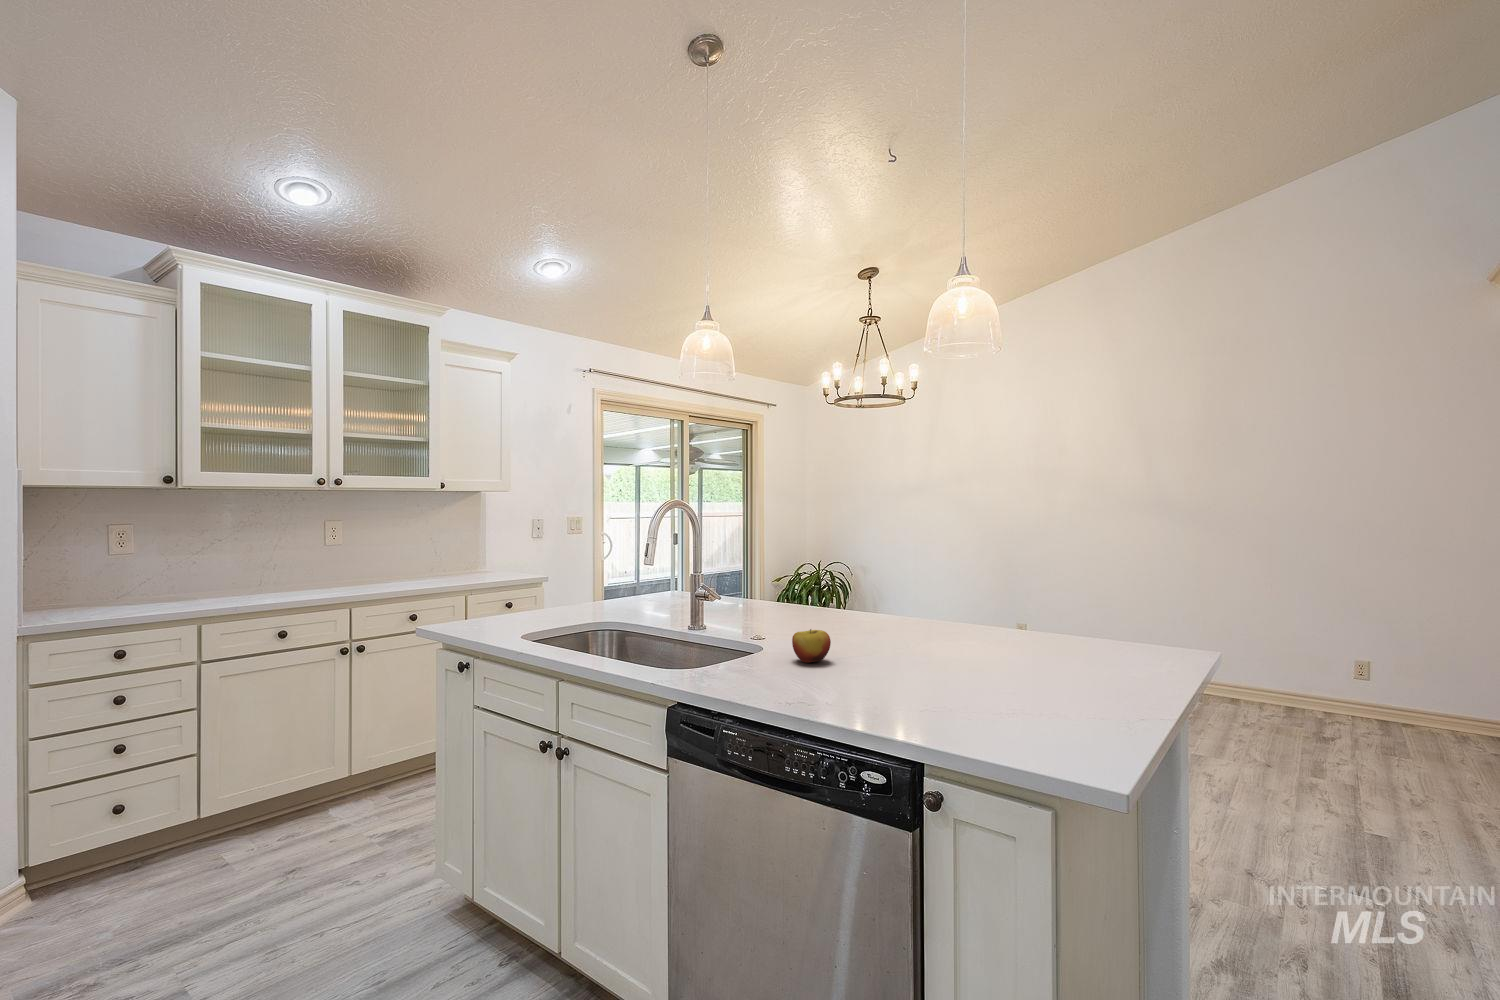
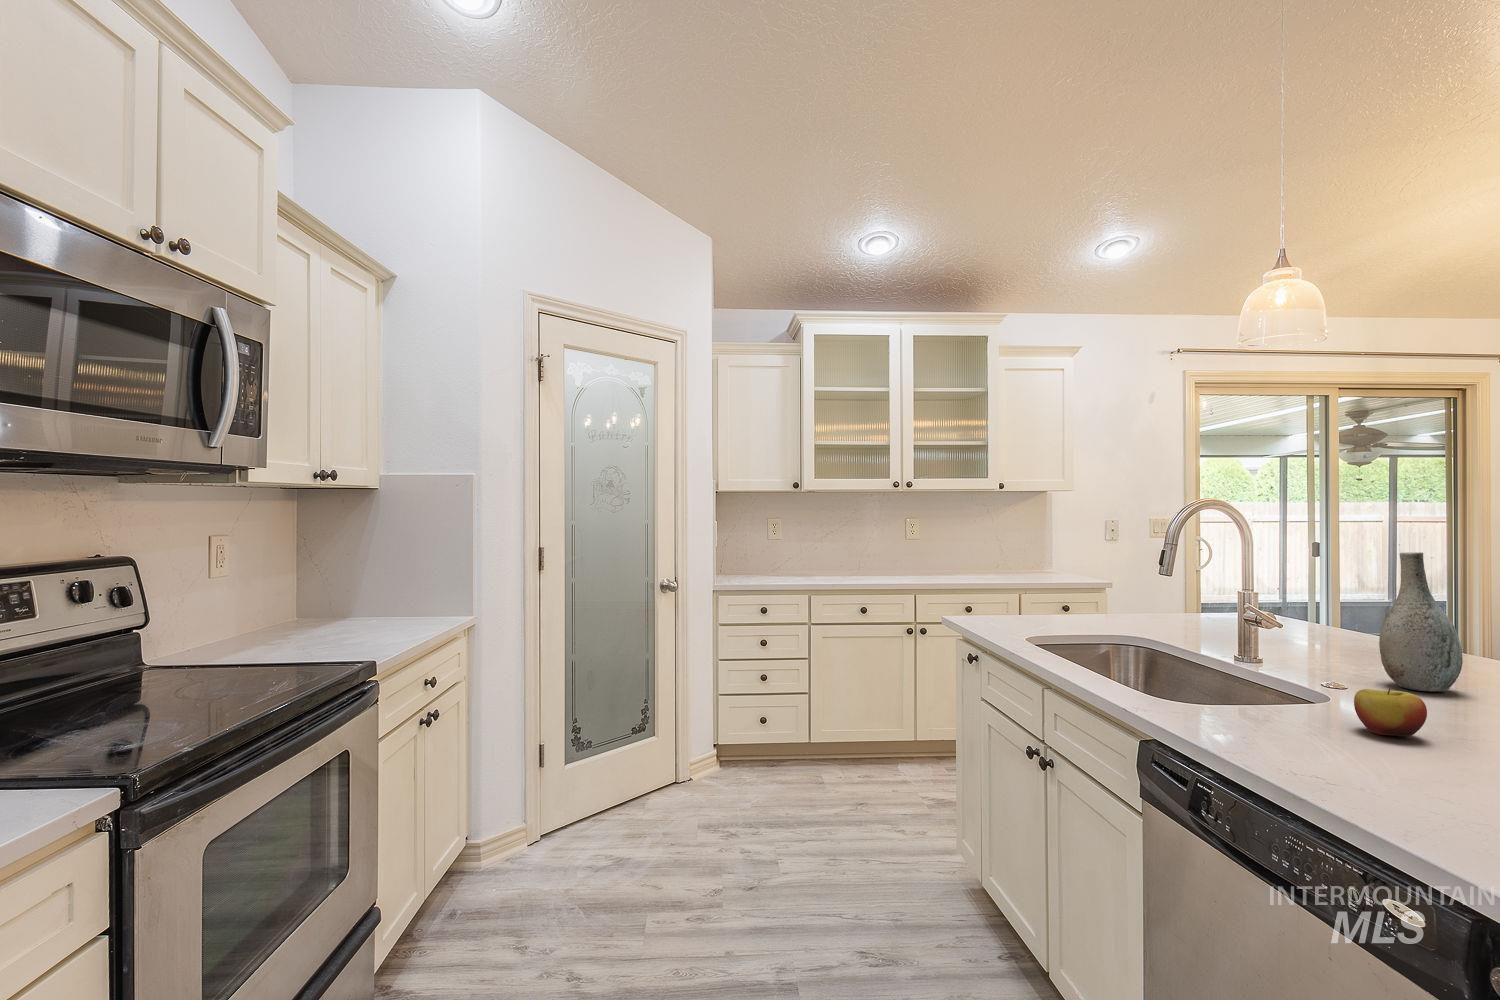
vase: none [775,533,817,628] -> present [1379,552,1463,691]

